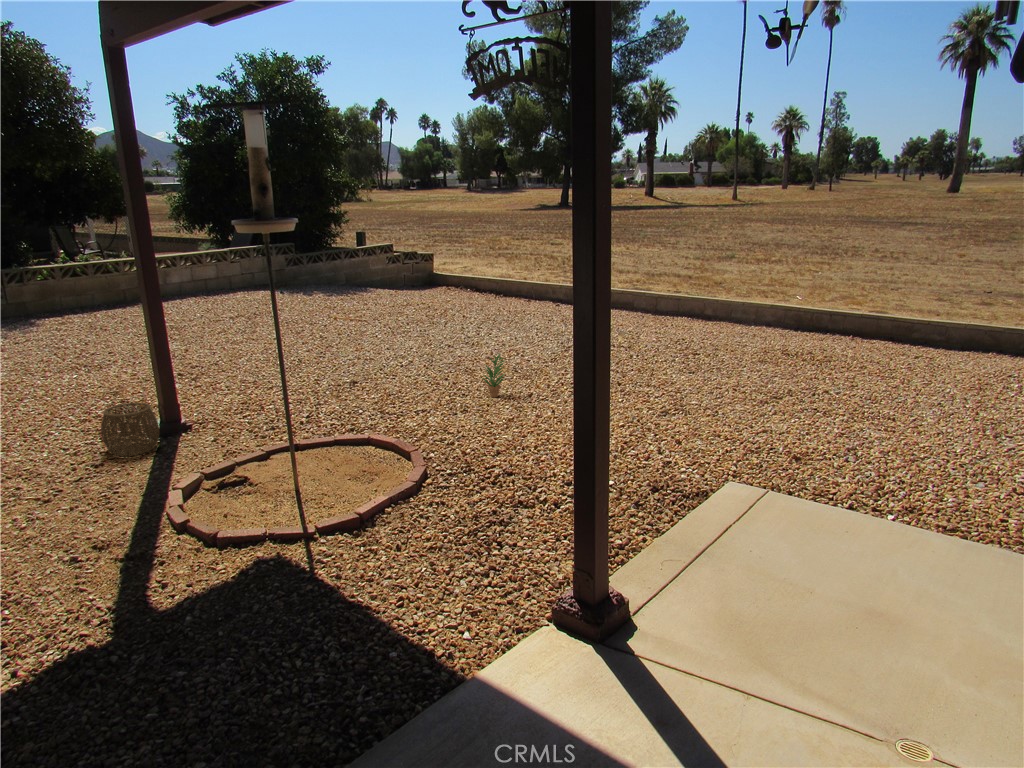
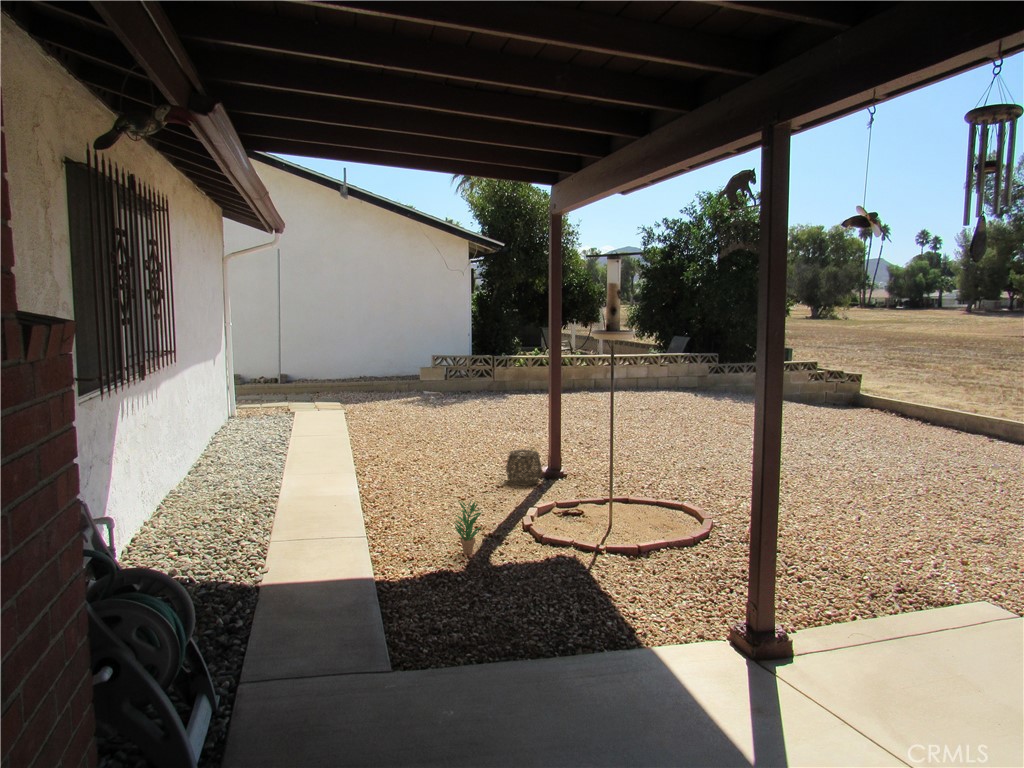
potted plant: present [481,354,505,398] -> present [455,501,482,554]

